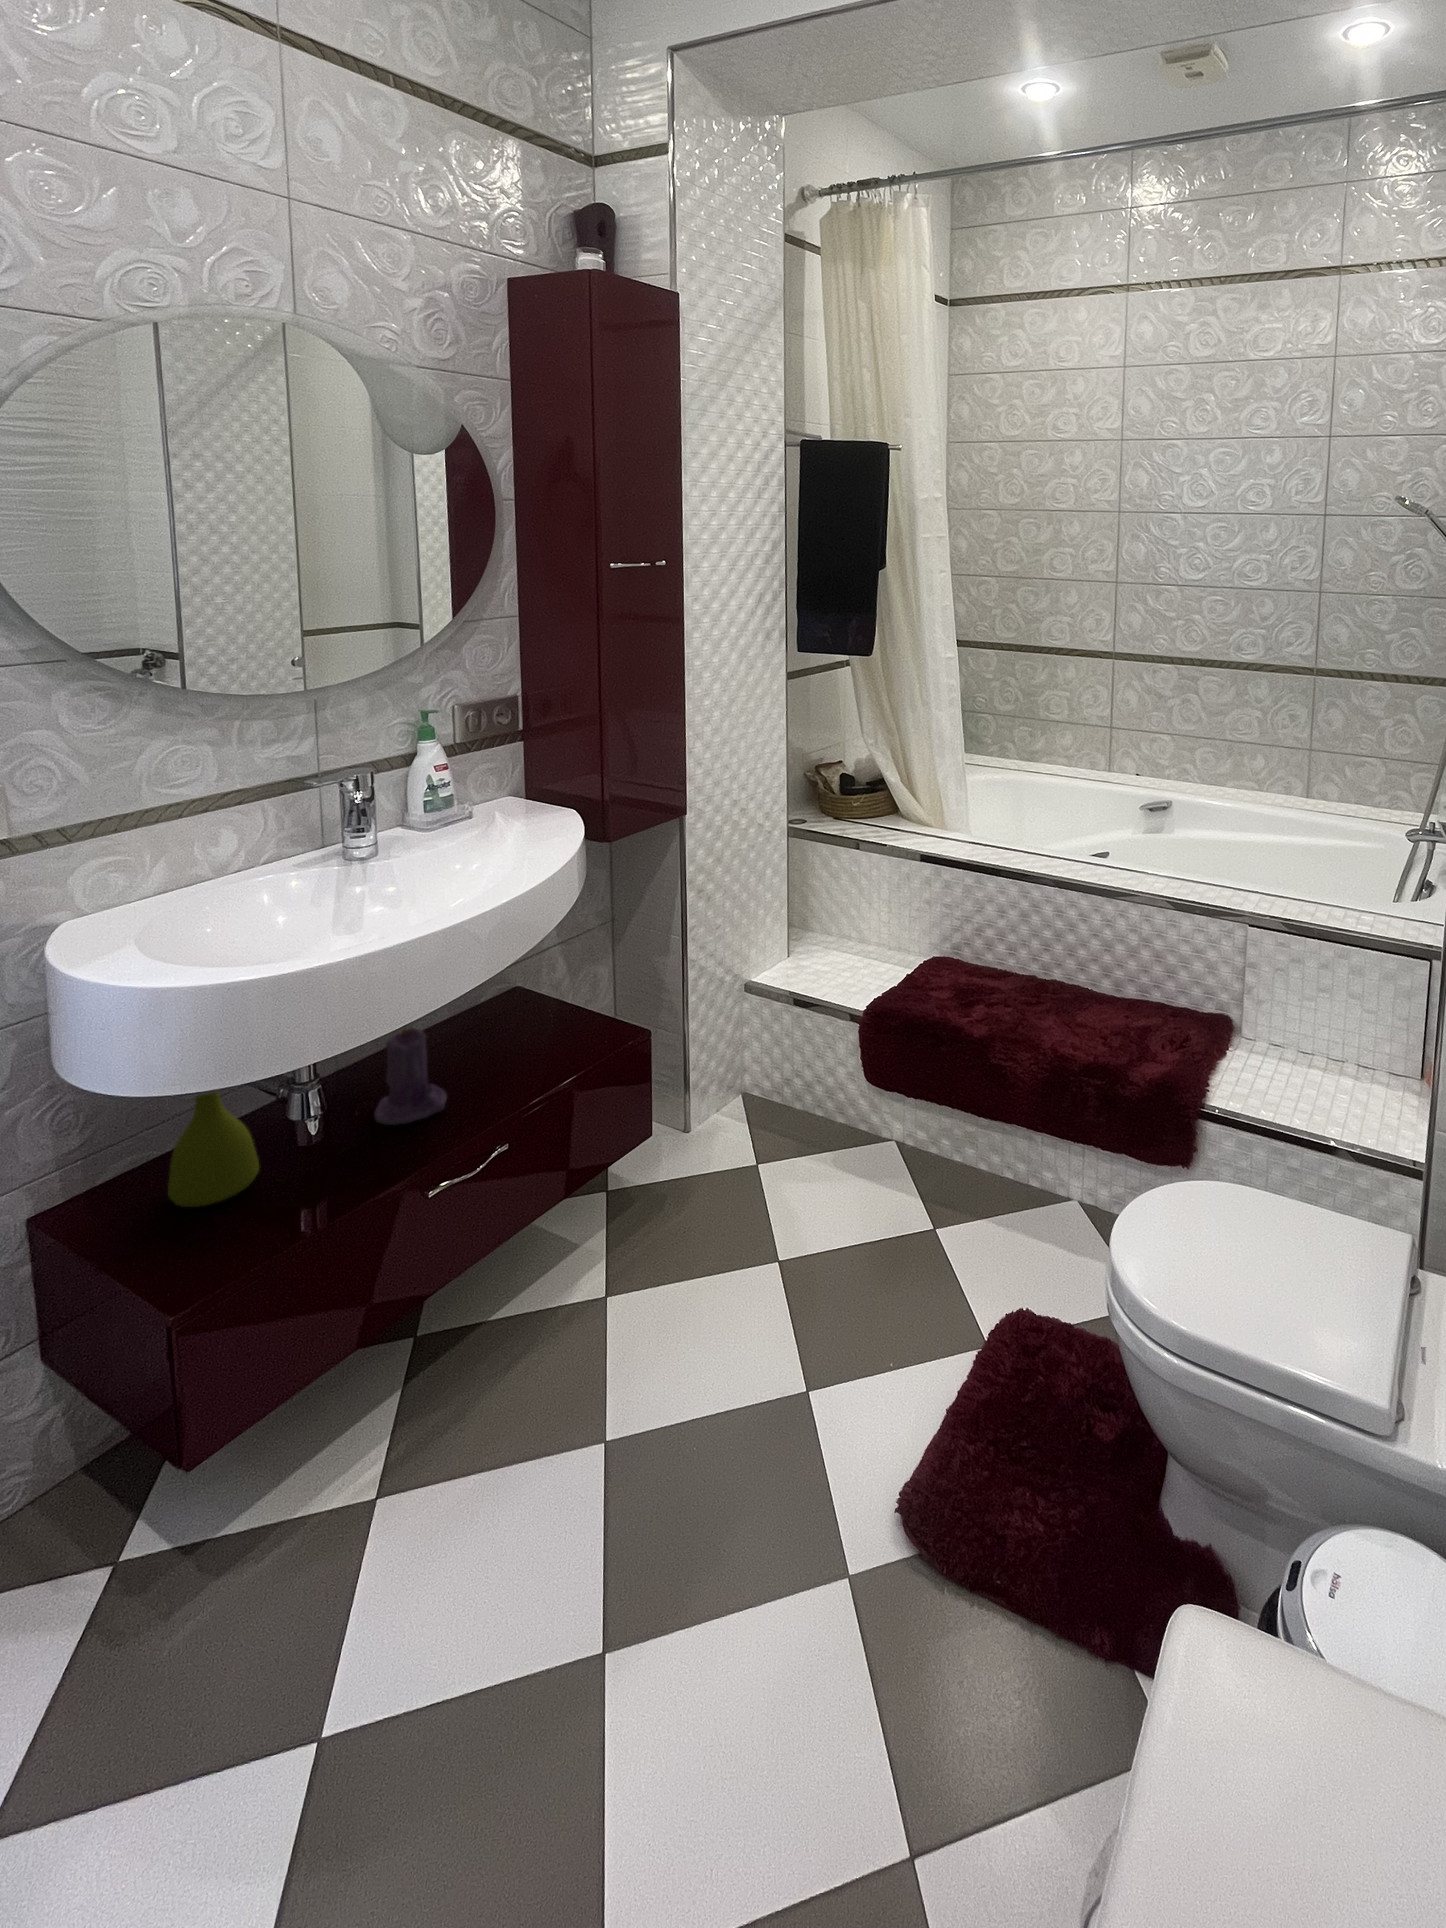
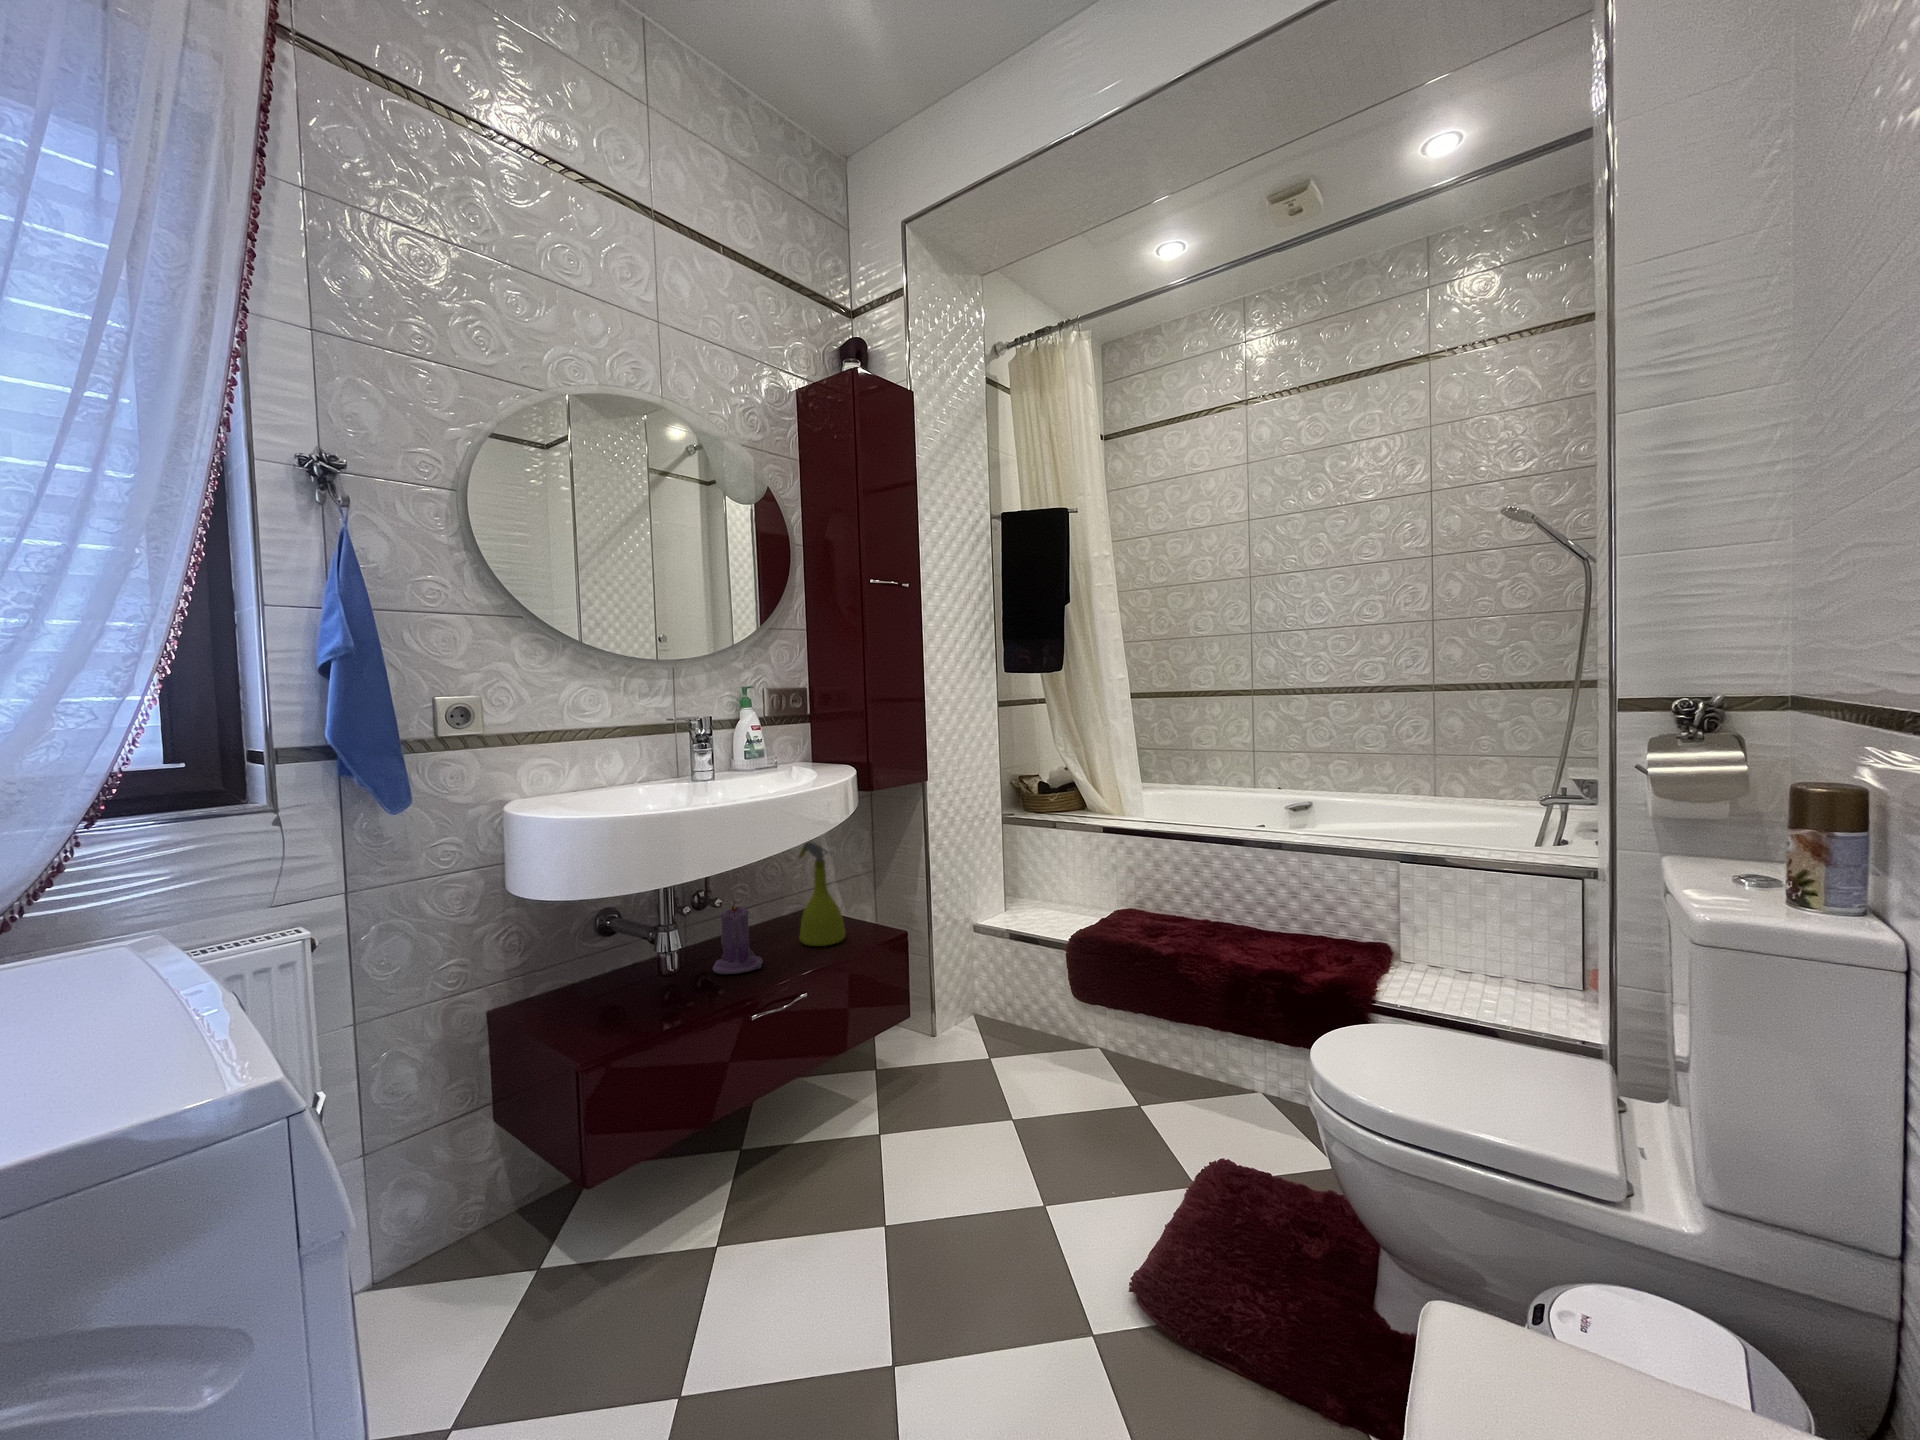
spray bottle: present [168,1092,259,1207] -> present [798,841,845,946]

